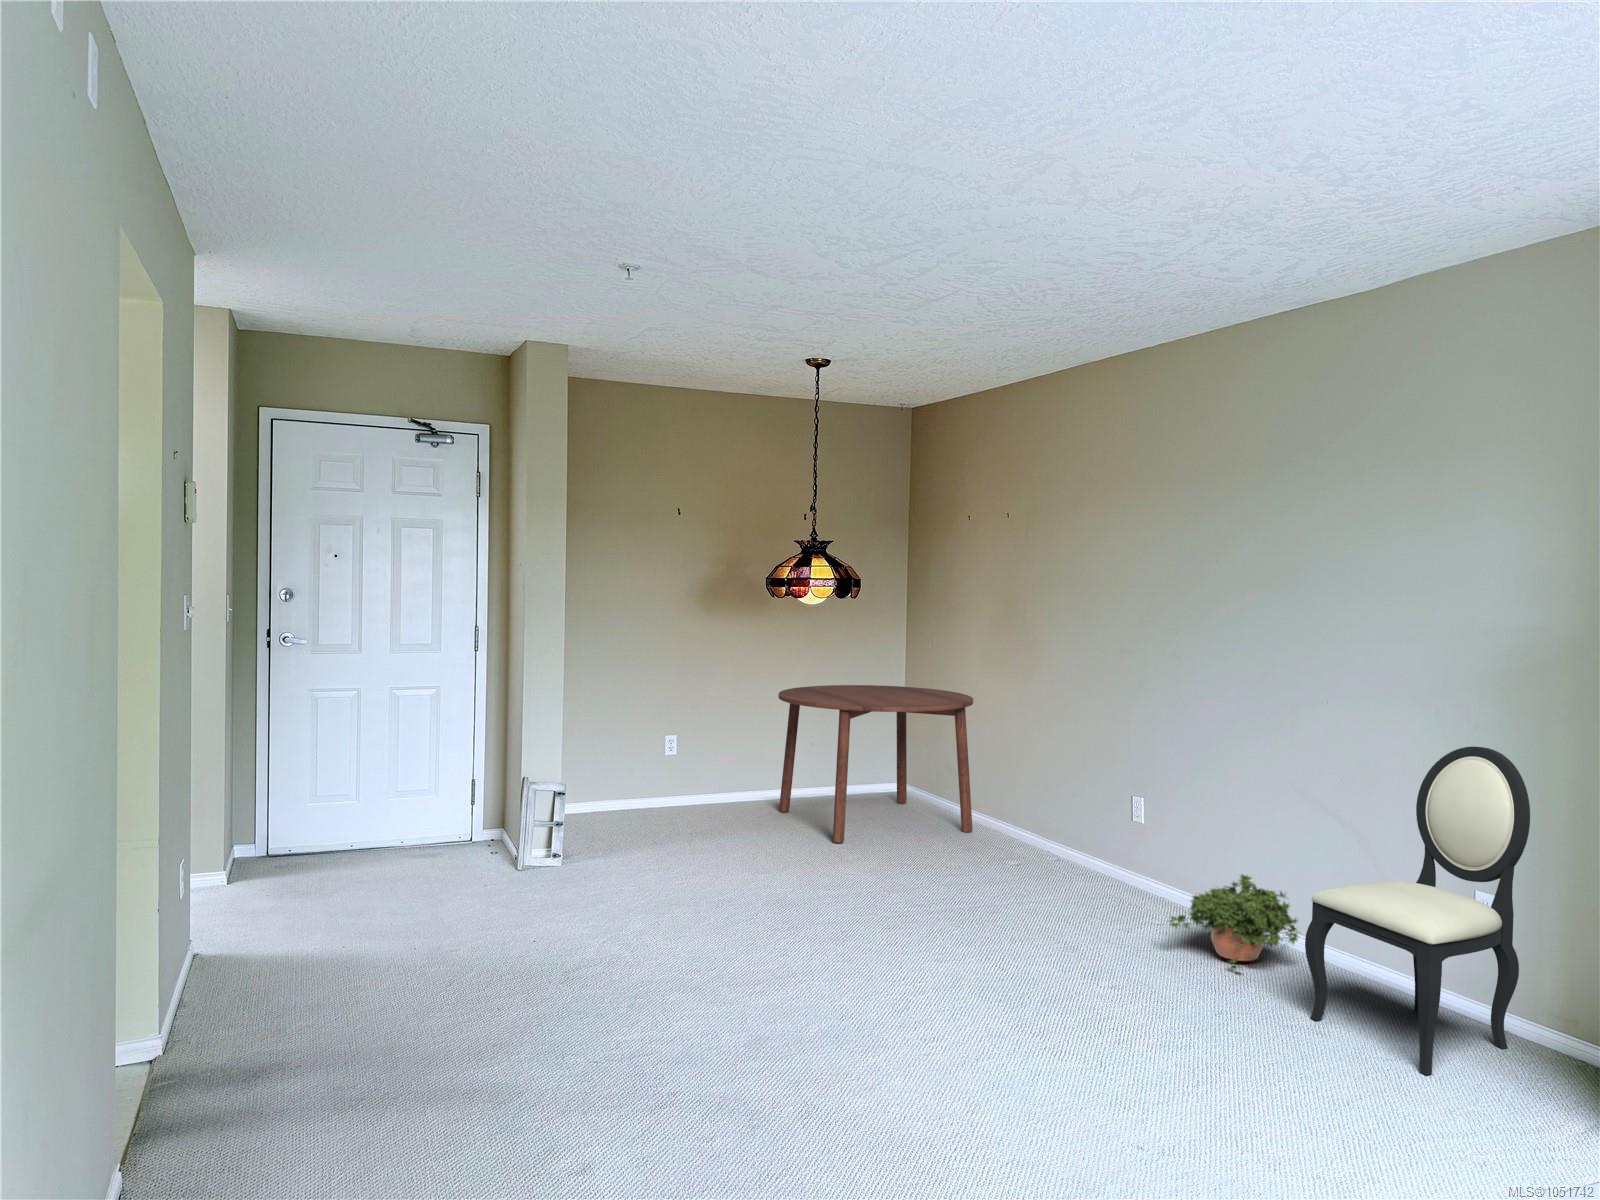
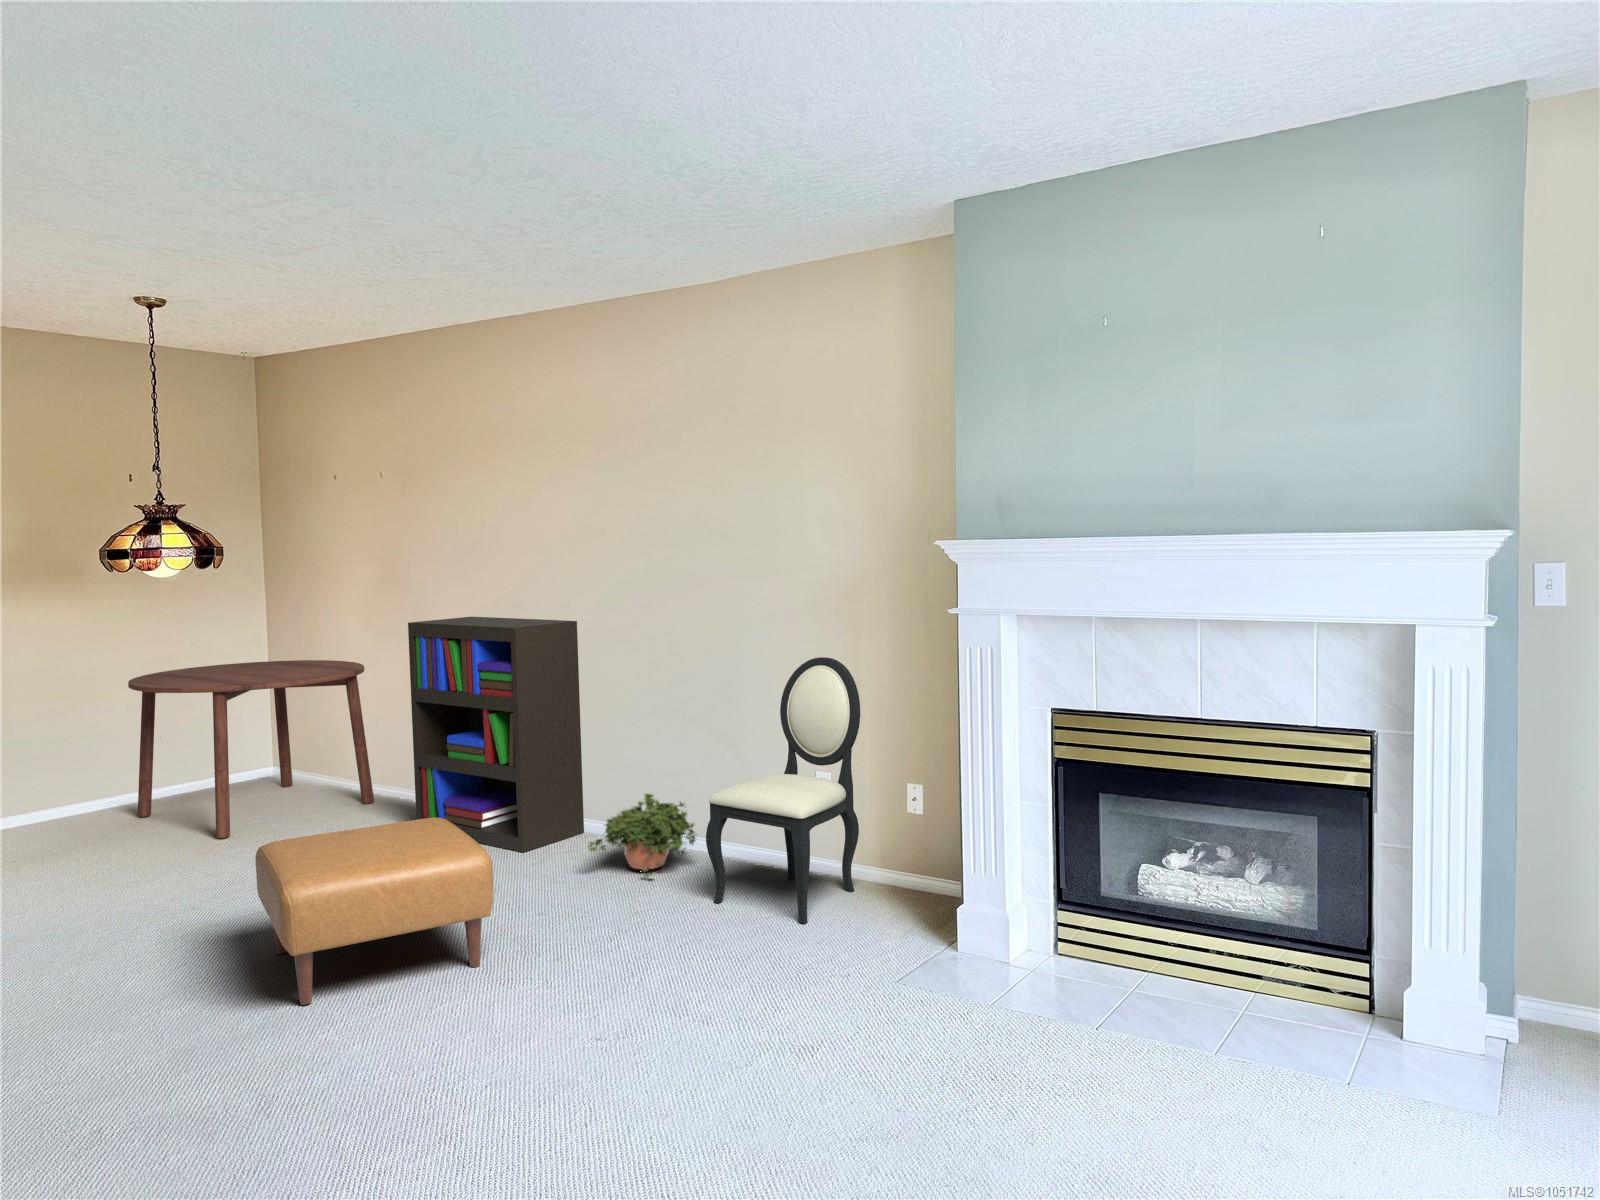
bookshelf: none [1005,660,1180,912] -> present [408,617,584,852]
ottoman: none [841,858,1052,1026] -> present [255,817,494,1005]

